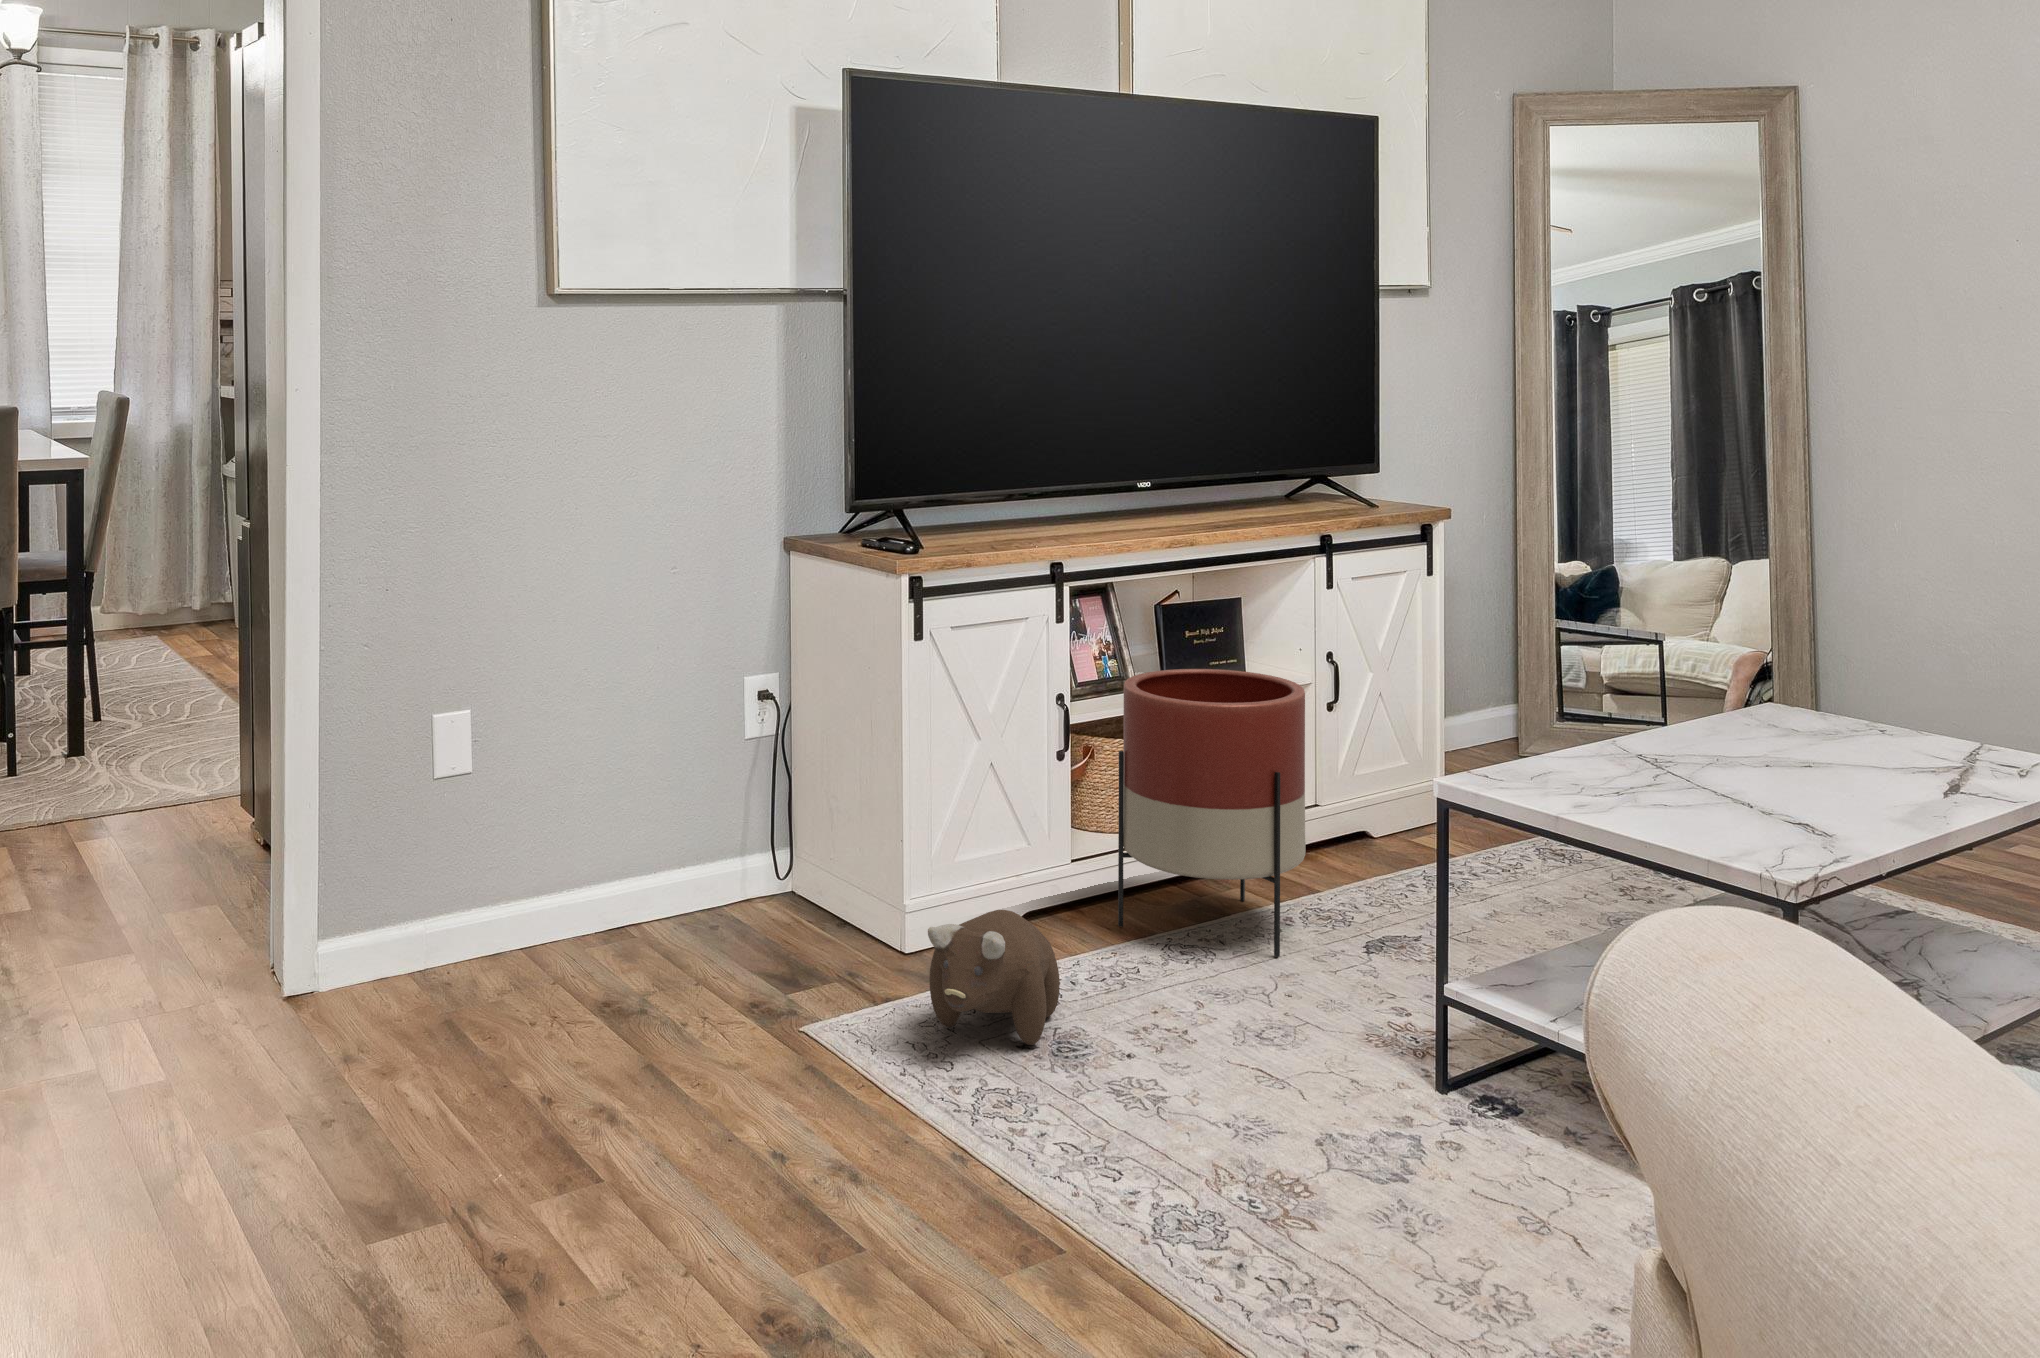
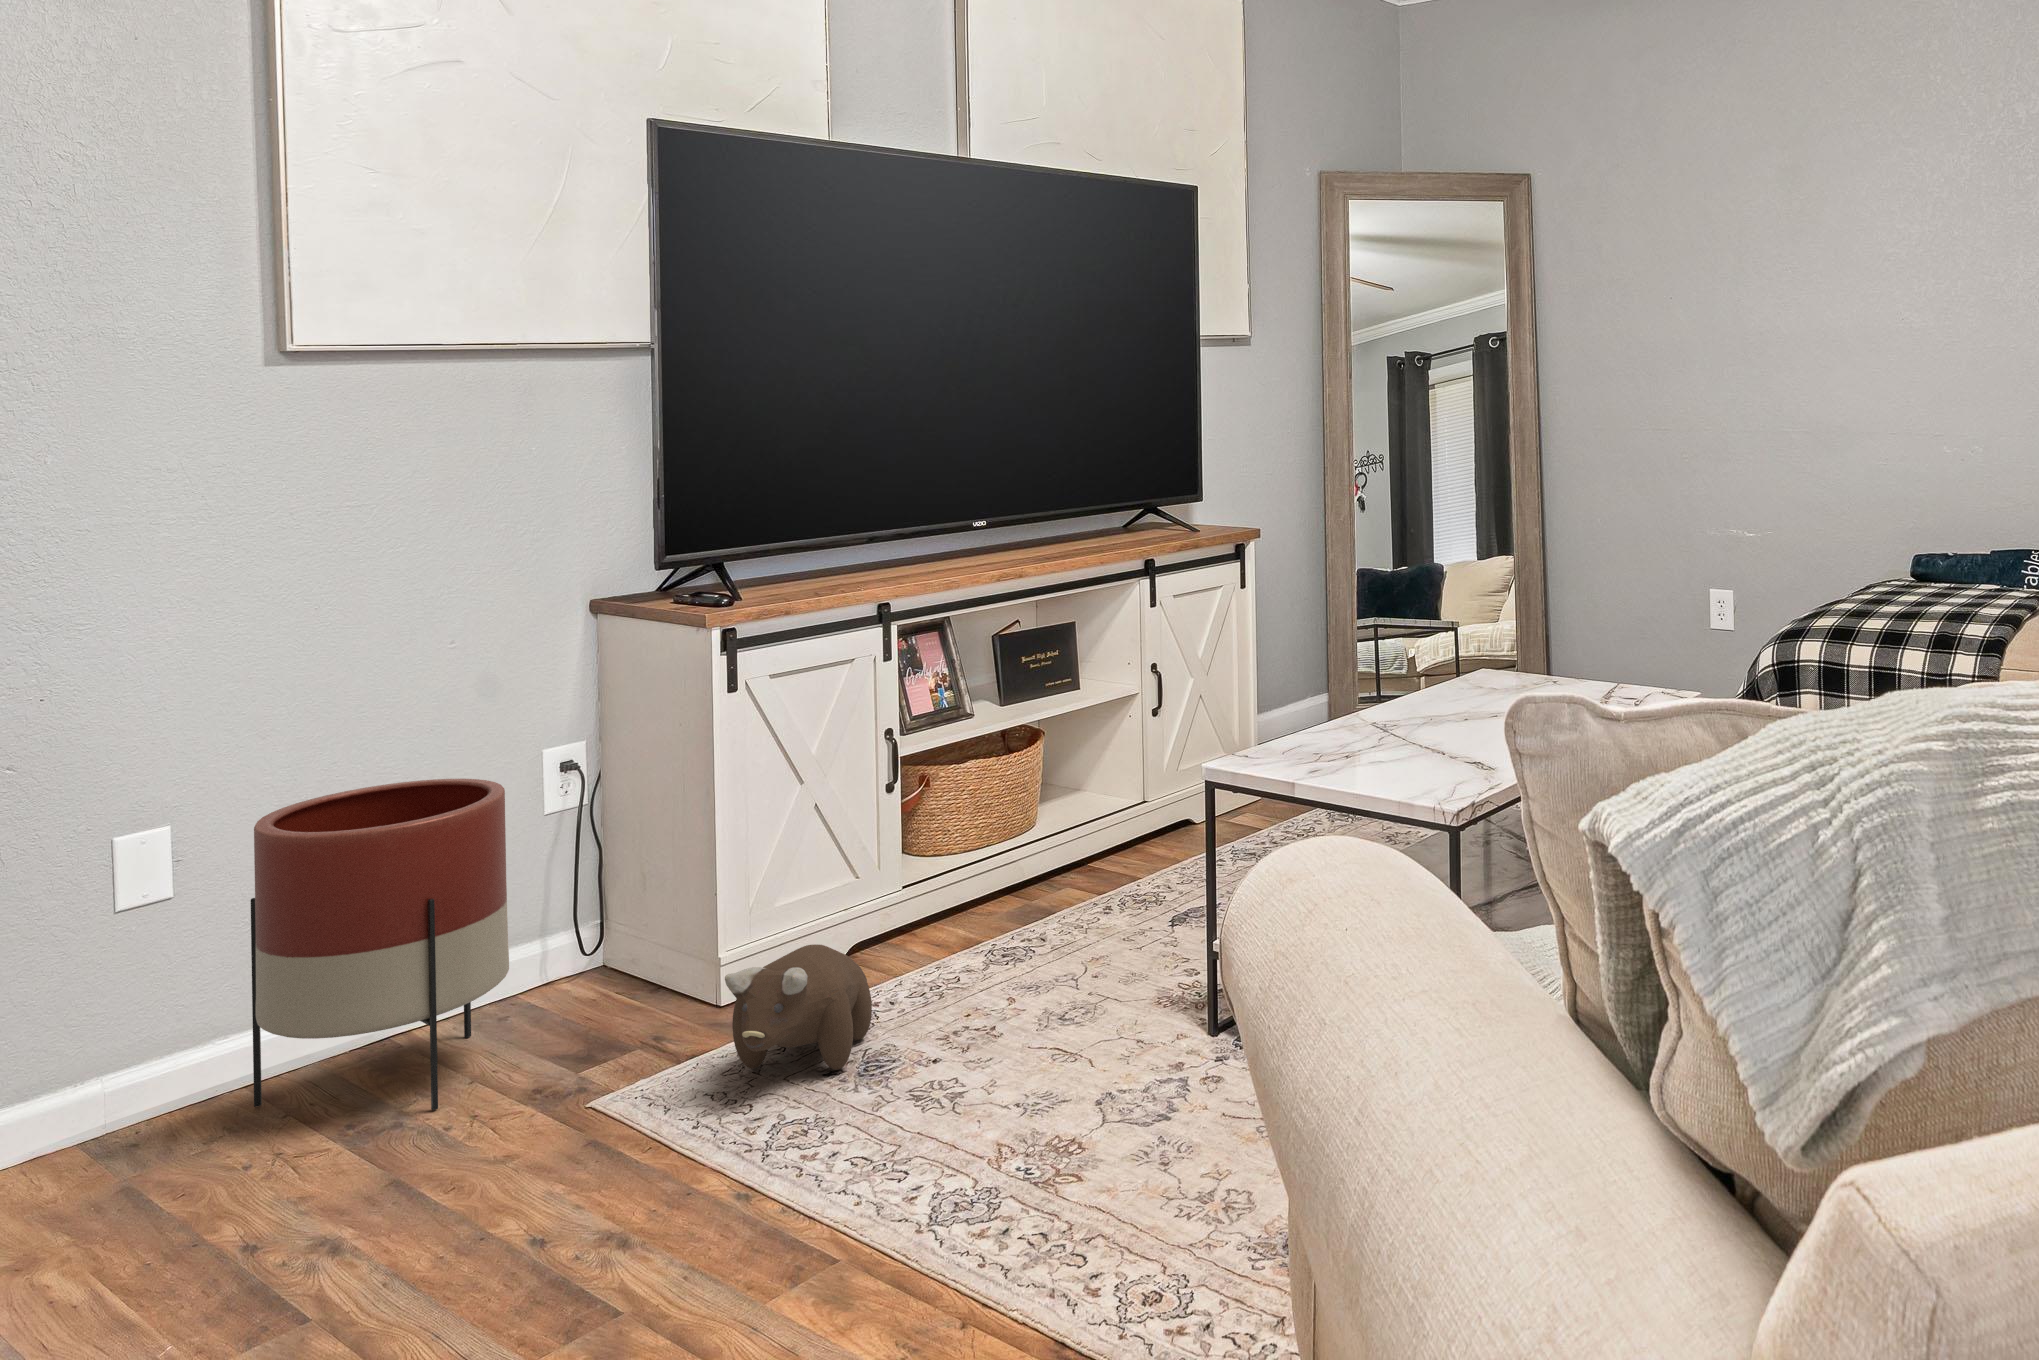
planter: present [1118,669,1306,957] -> present [251,779,509,1110]

